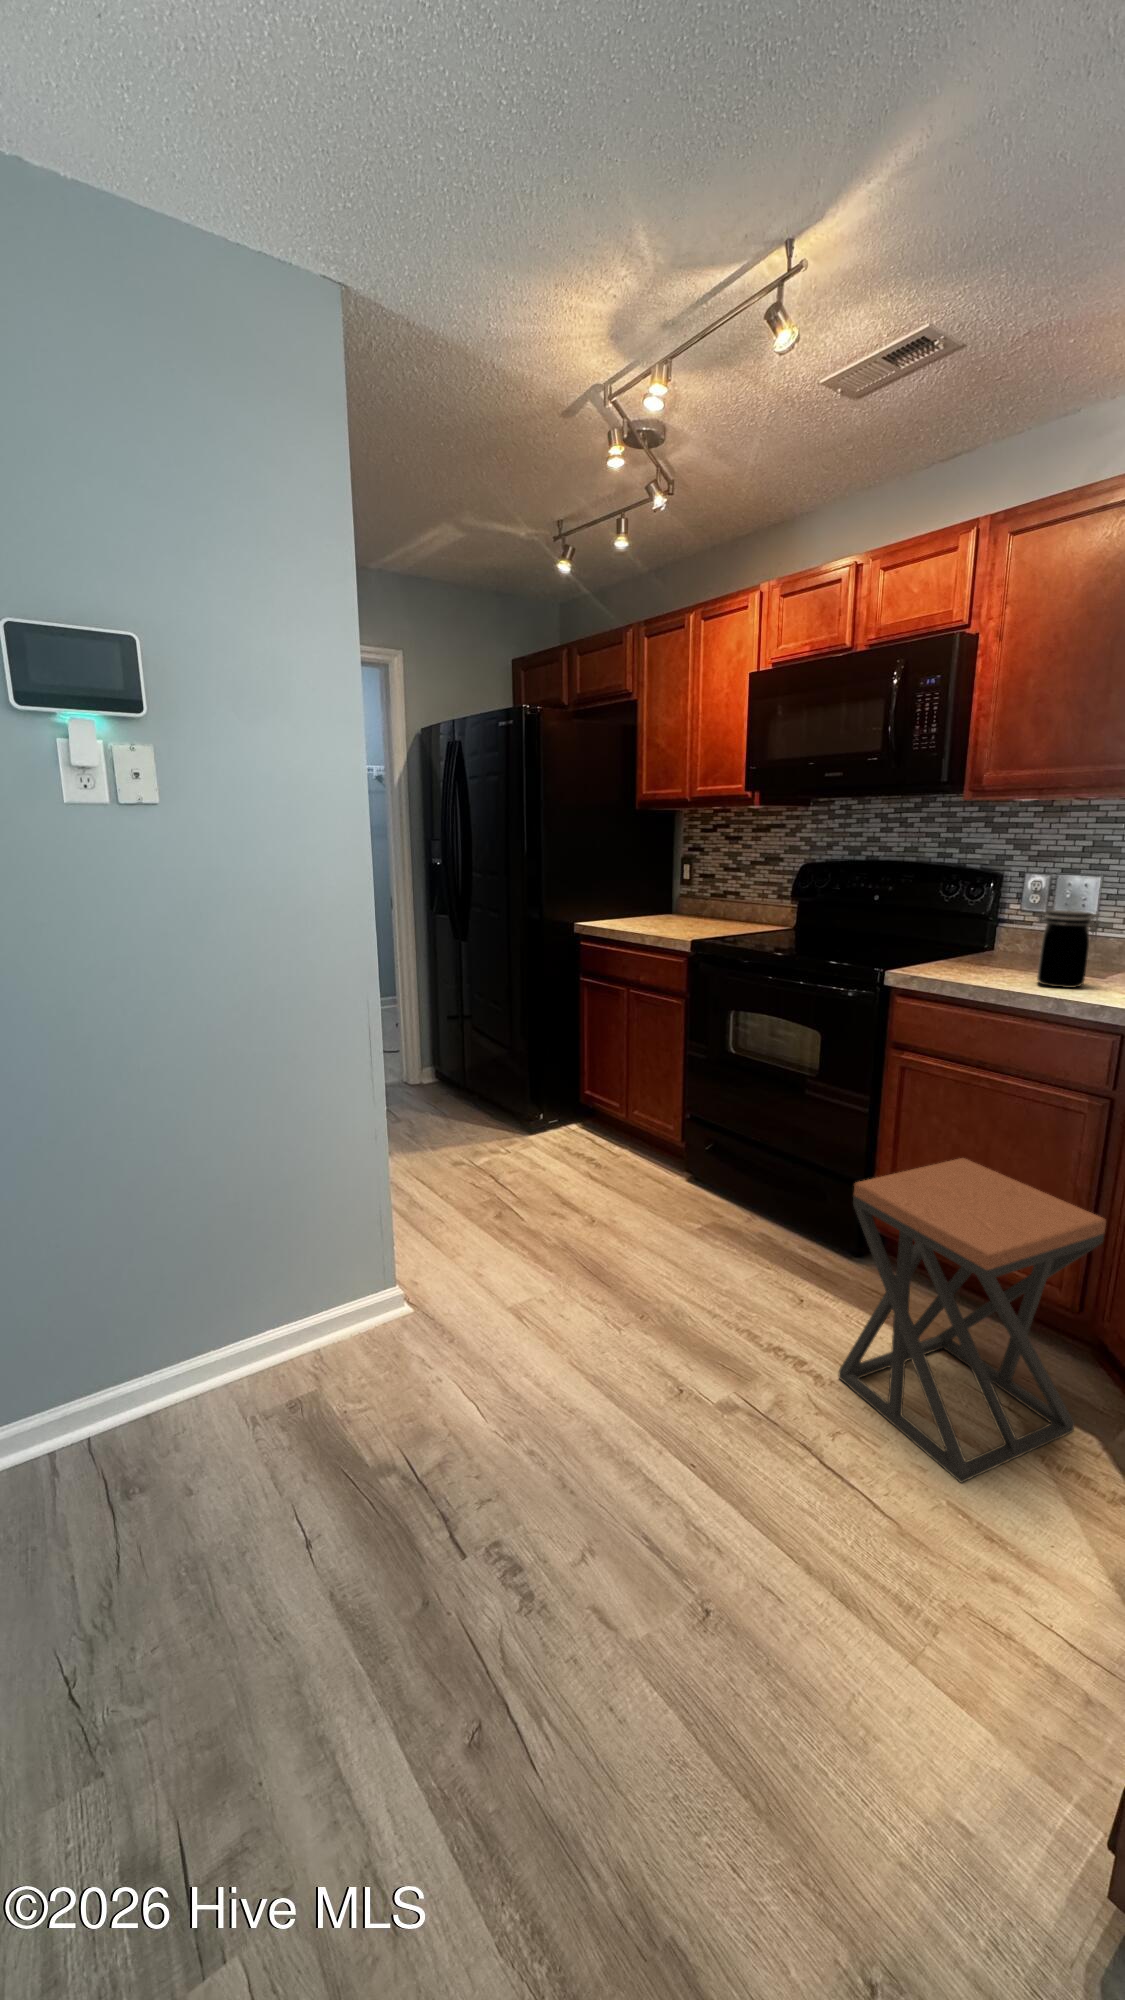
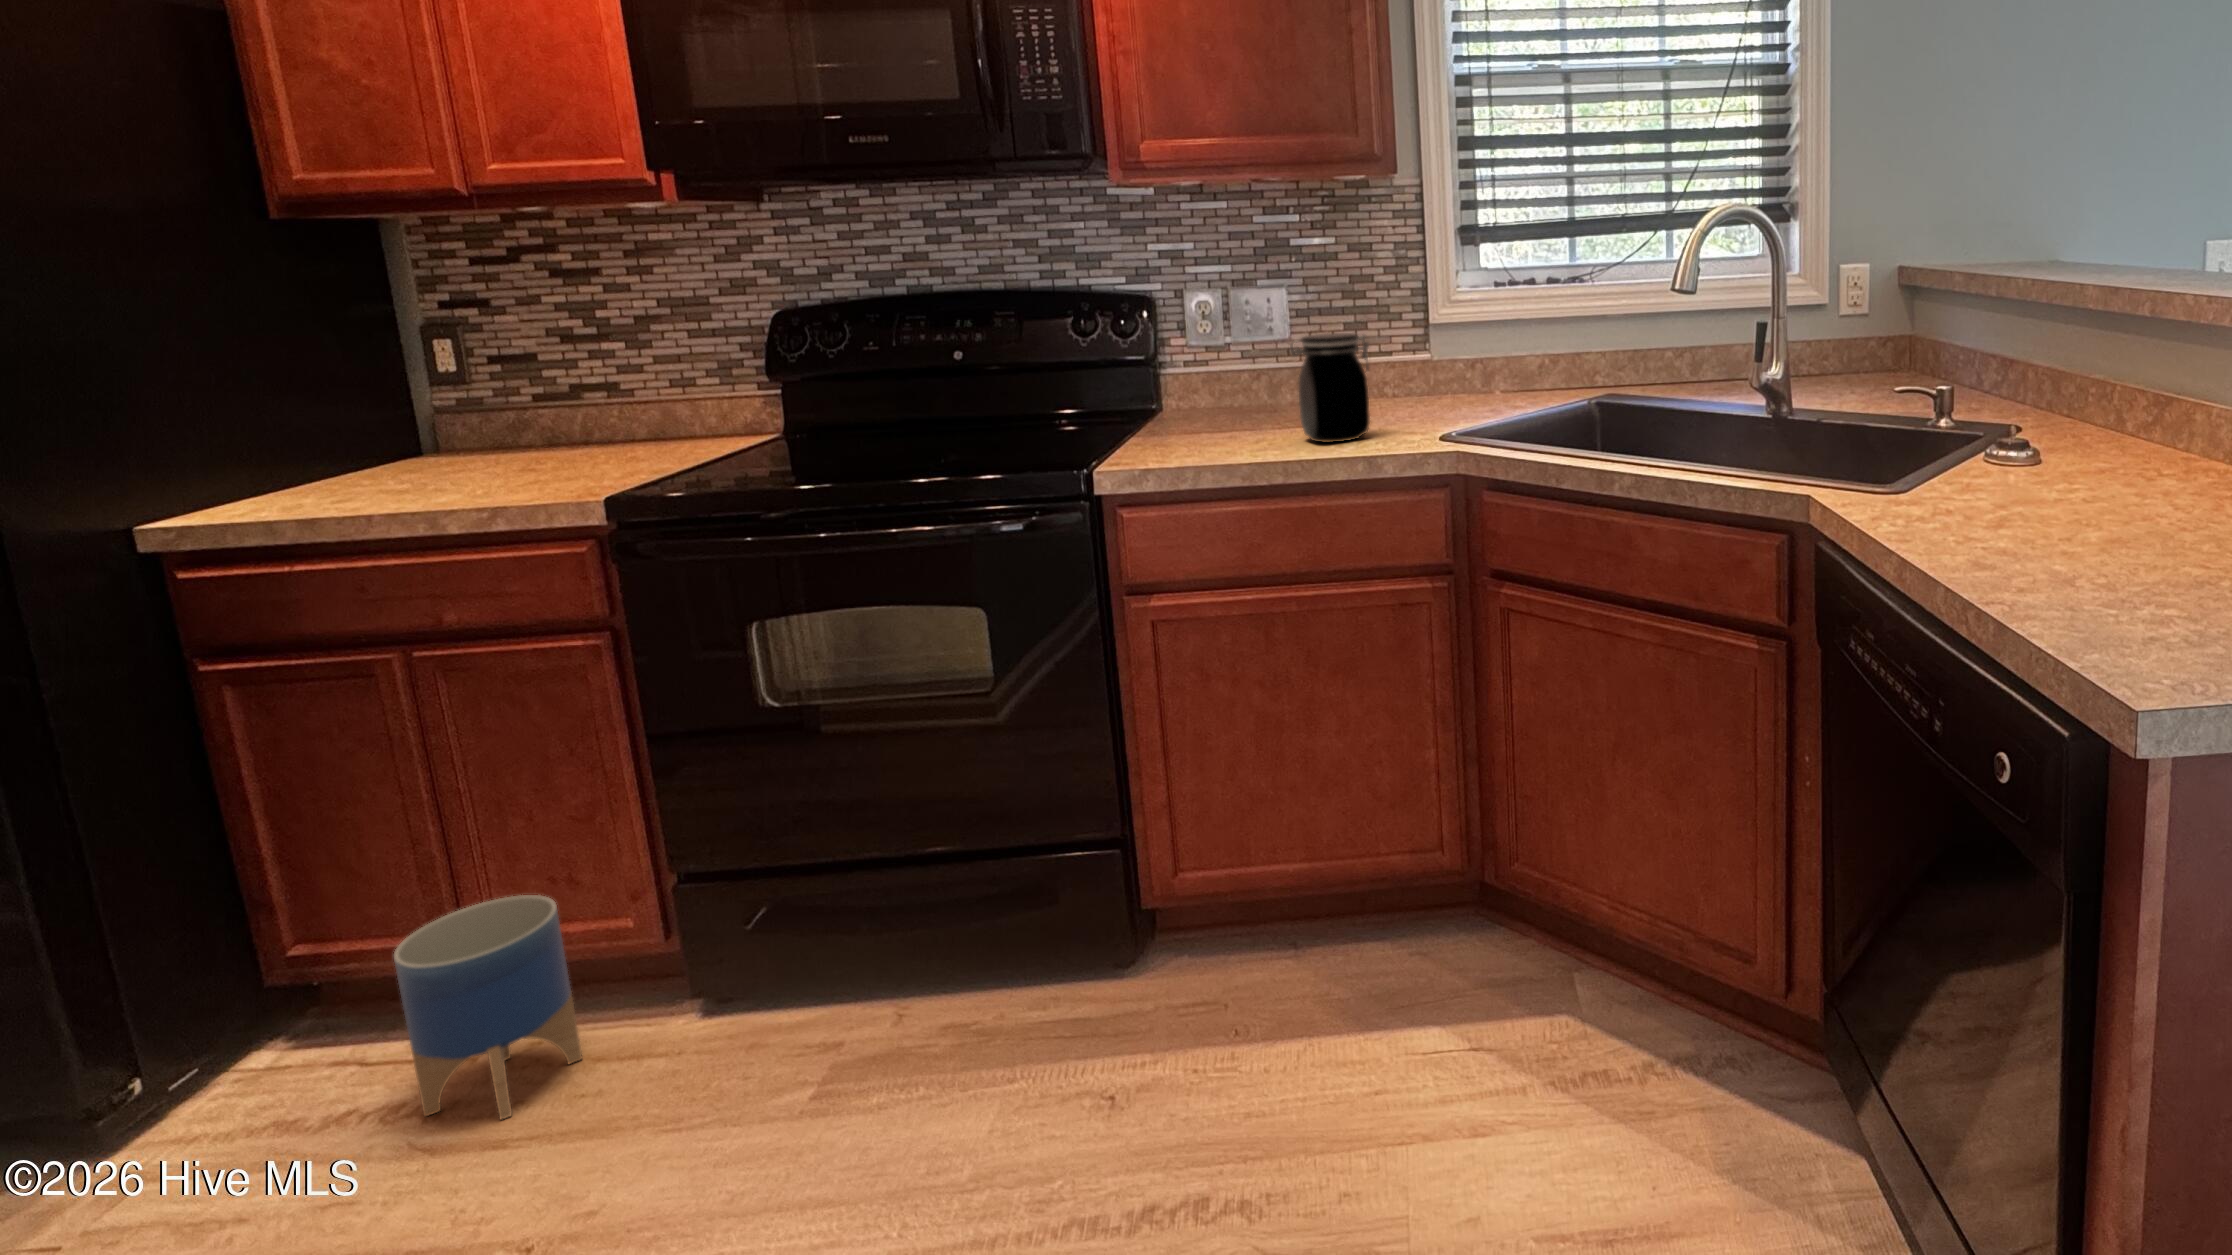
planter: none [598,1096,649,1180] -> present [394,895,582,1119]
stool: present [839,1158,1106,1483] -> none [1243,724,1547,1196]

